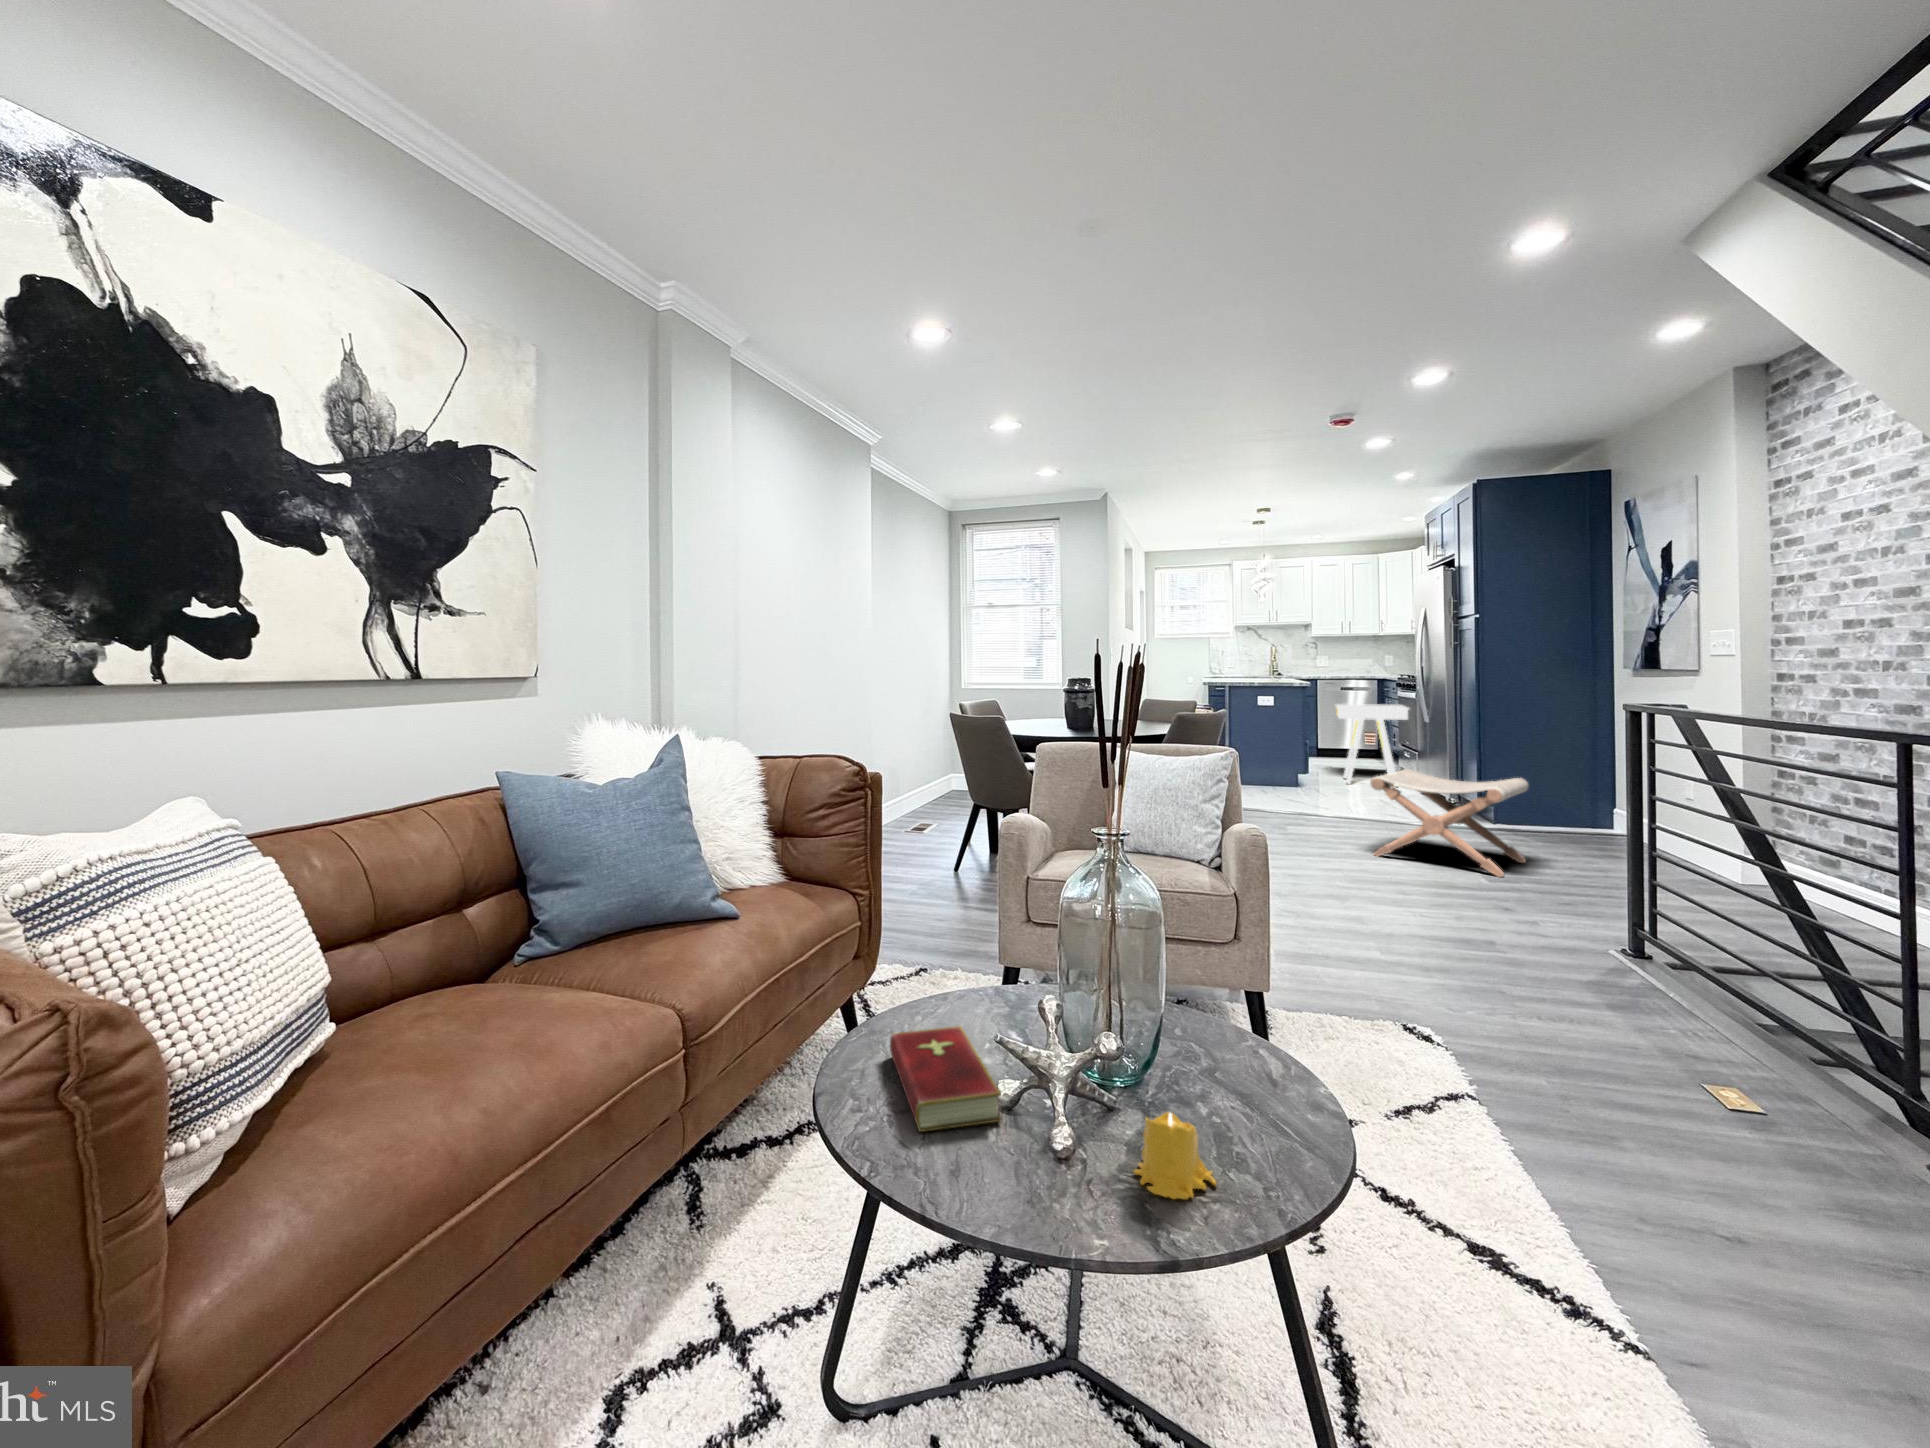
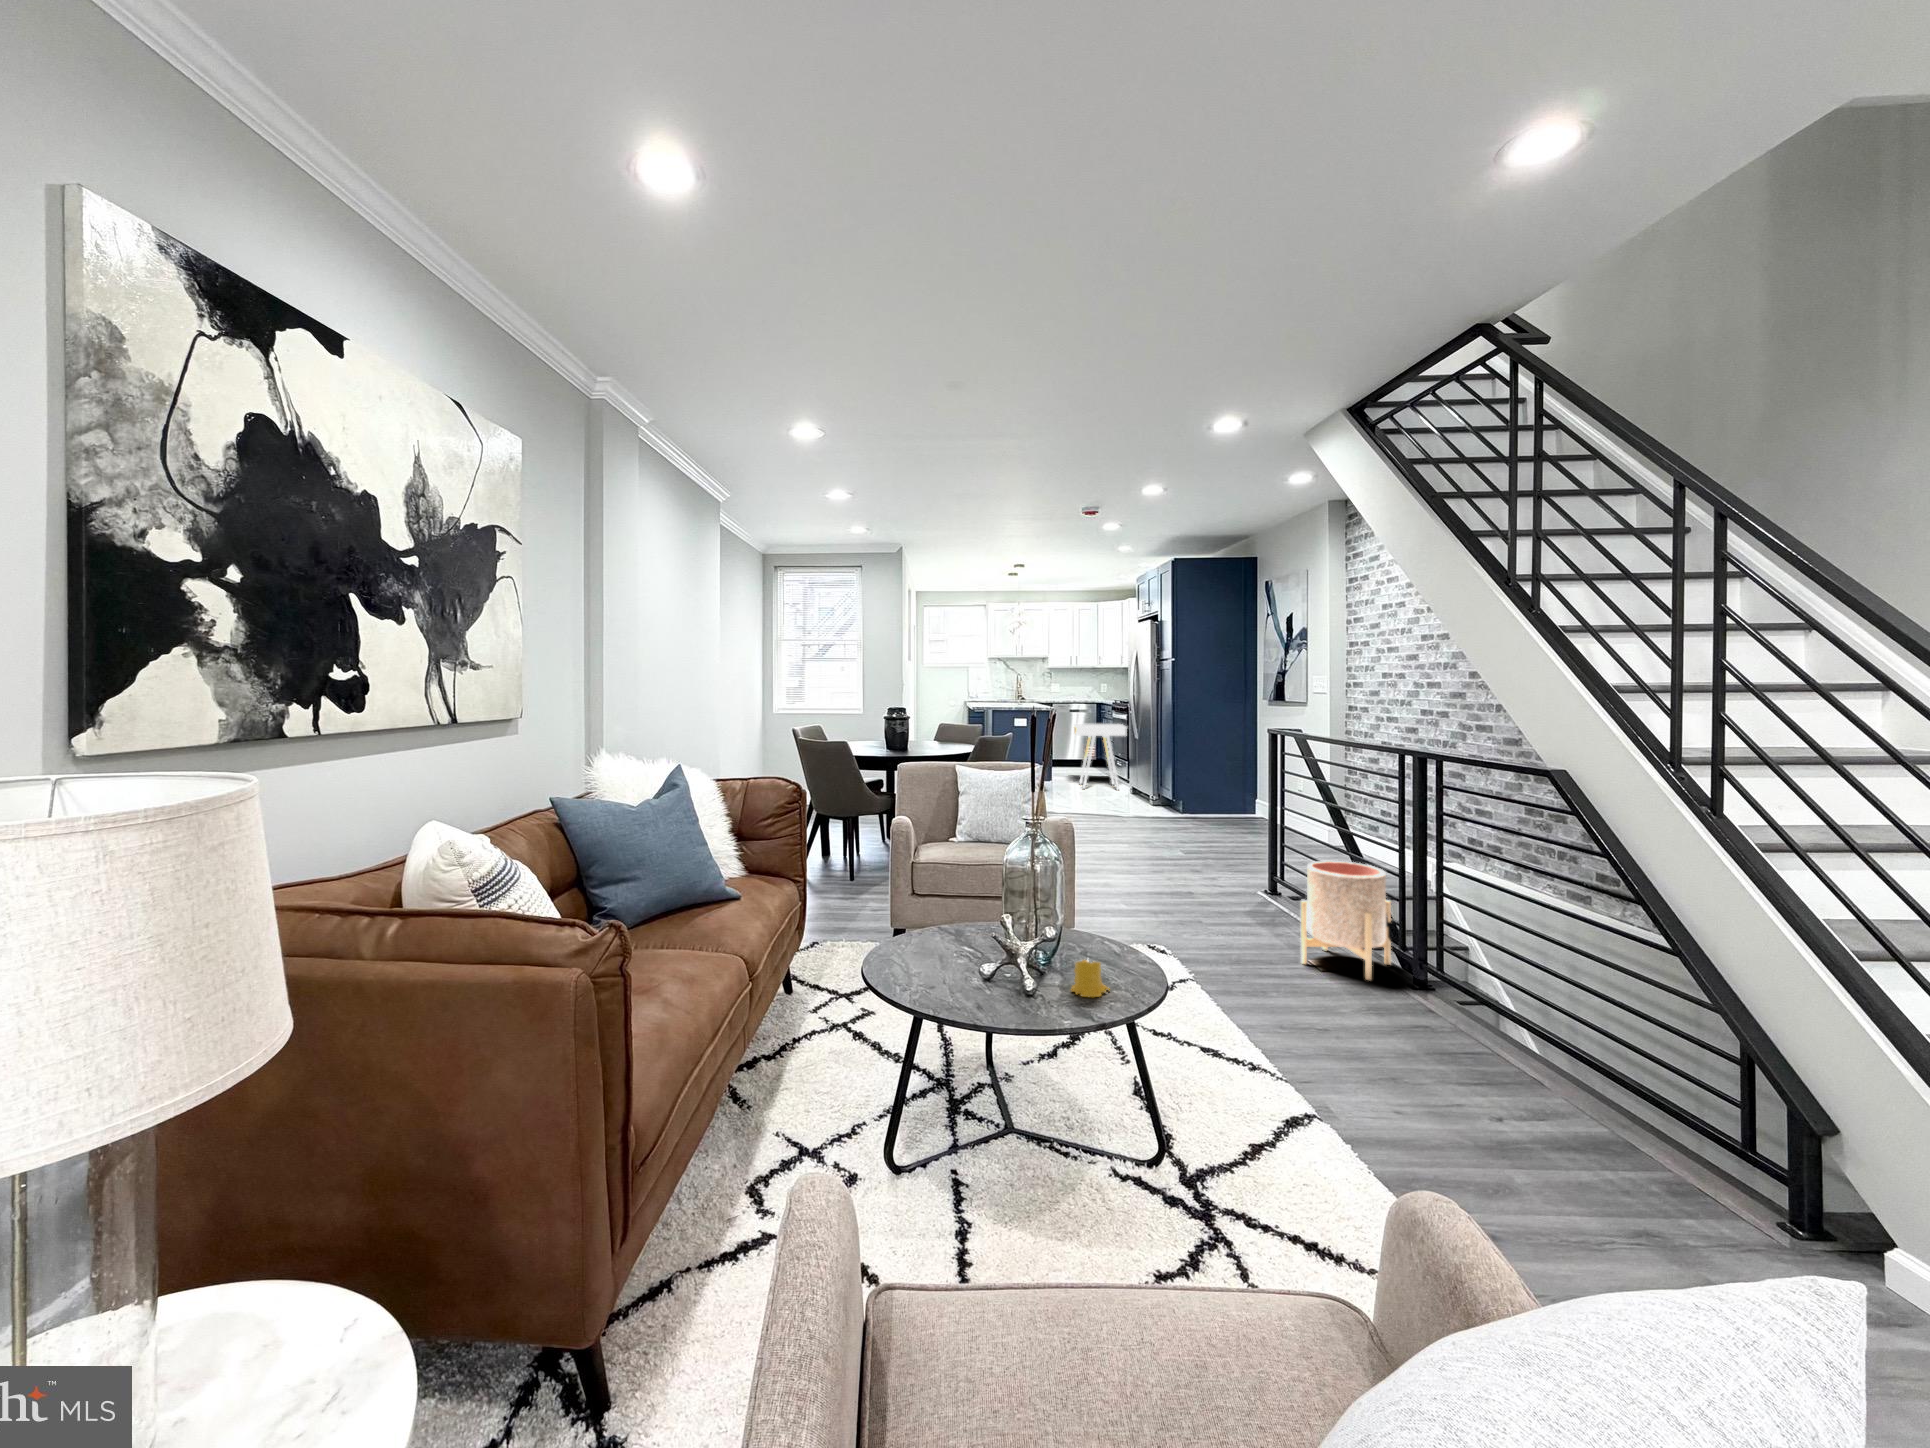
footstool: present [1370,769,1528,877] -> none [1110,775,1211,852]
planter: none [1685,918,1887,1143] -> present [1301,861,1391,980]
hardcover book: present [890,1026,1001,1132] -> none [910,941,994,990]

